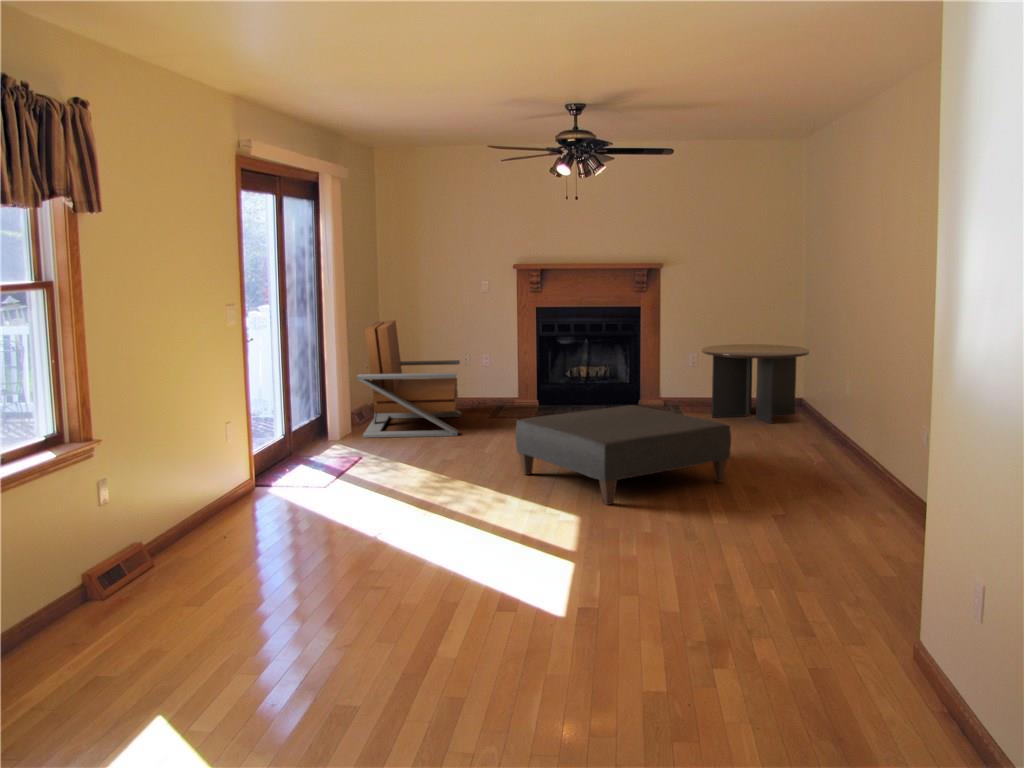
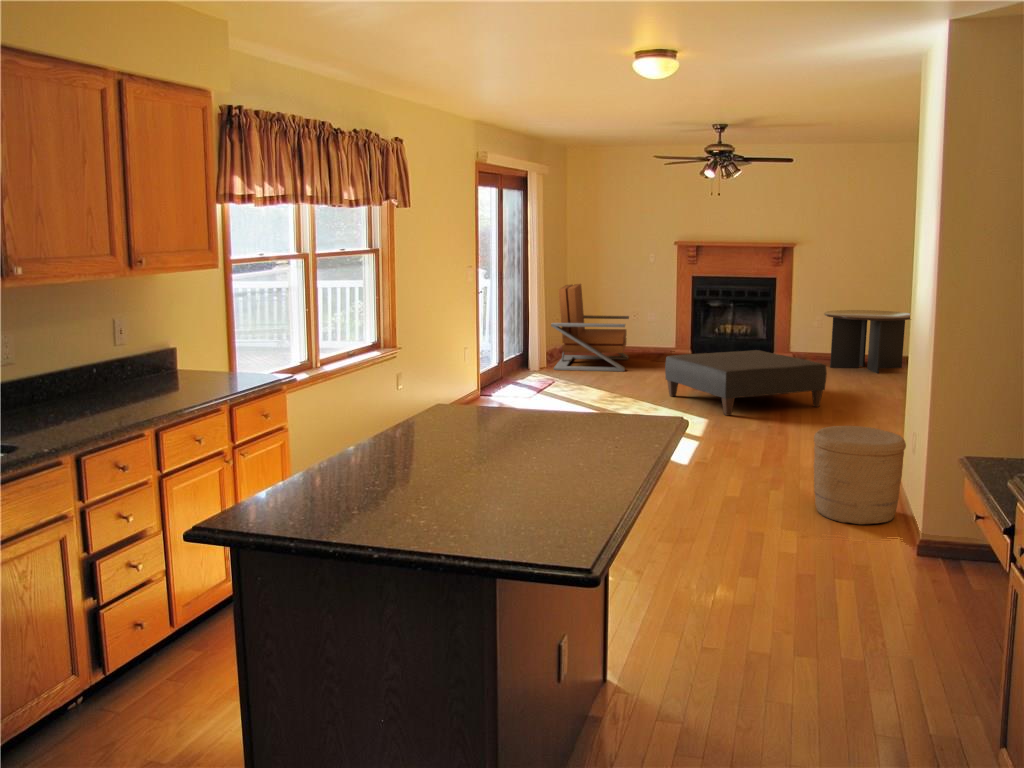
woven basket: none [795,556,949,737] -> present [814,426,906,525]

